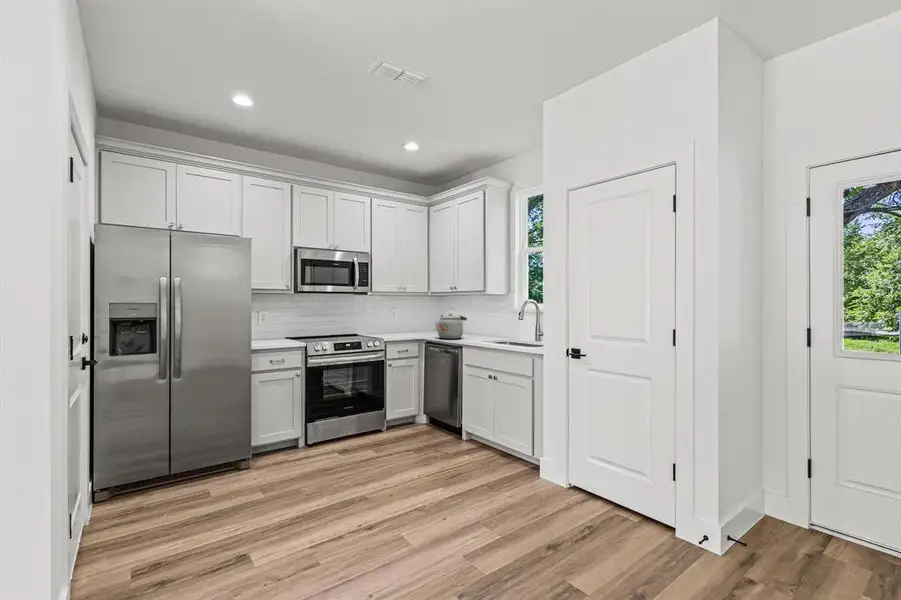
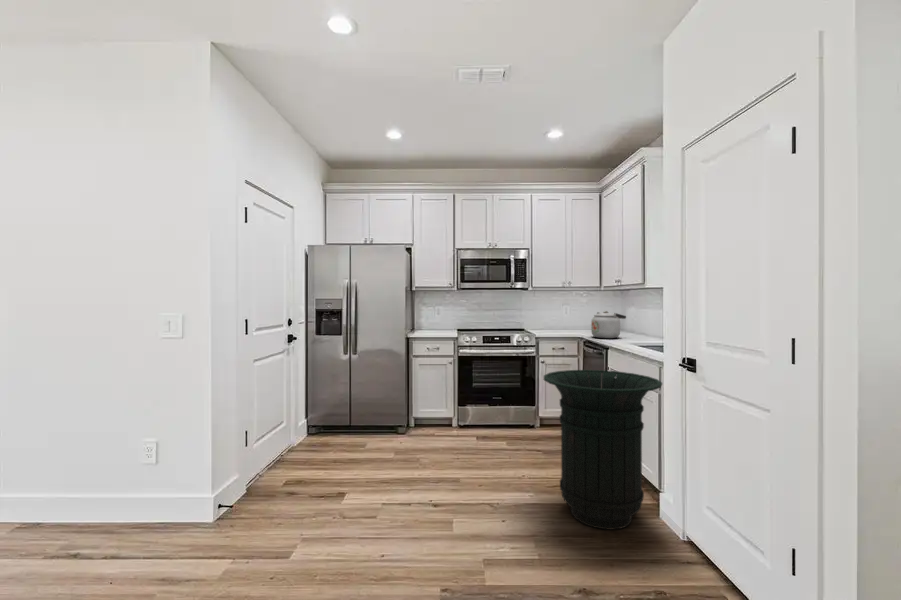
trash can: none [460,366,560,504] -> present [544,370,662,530]

